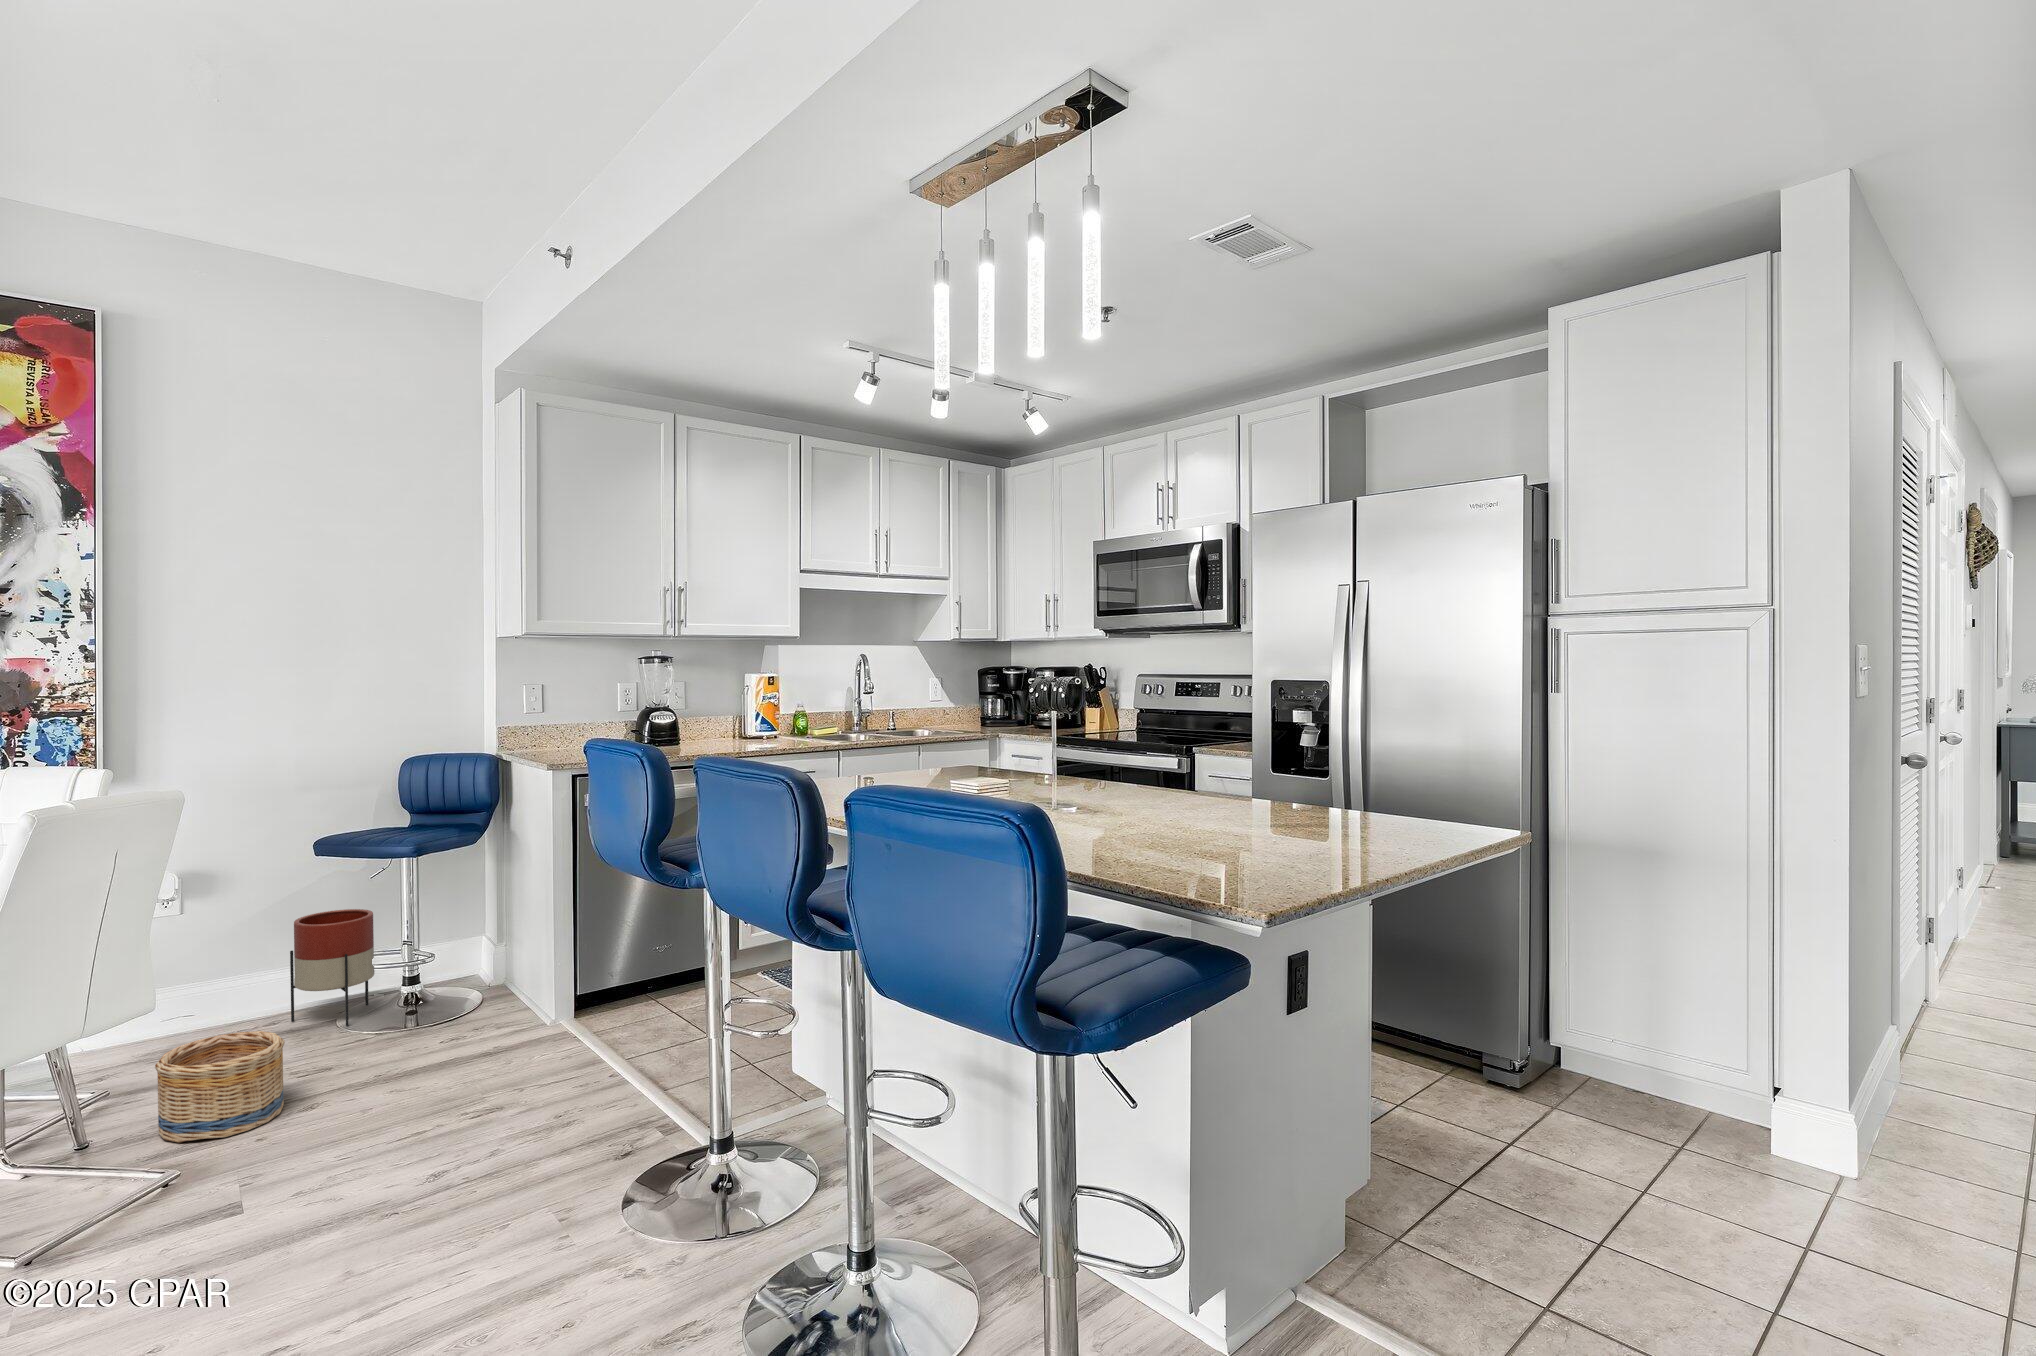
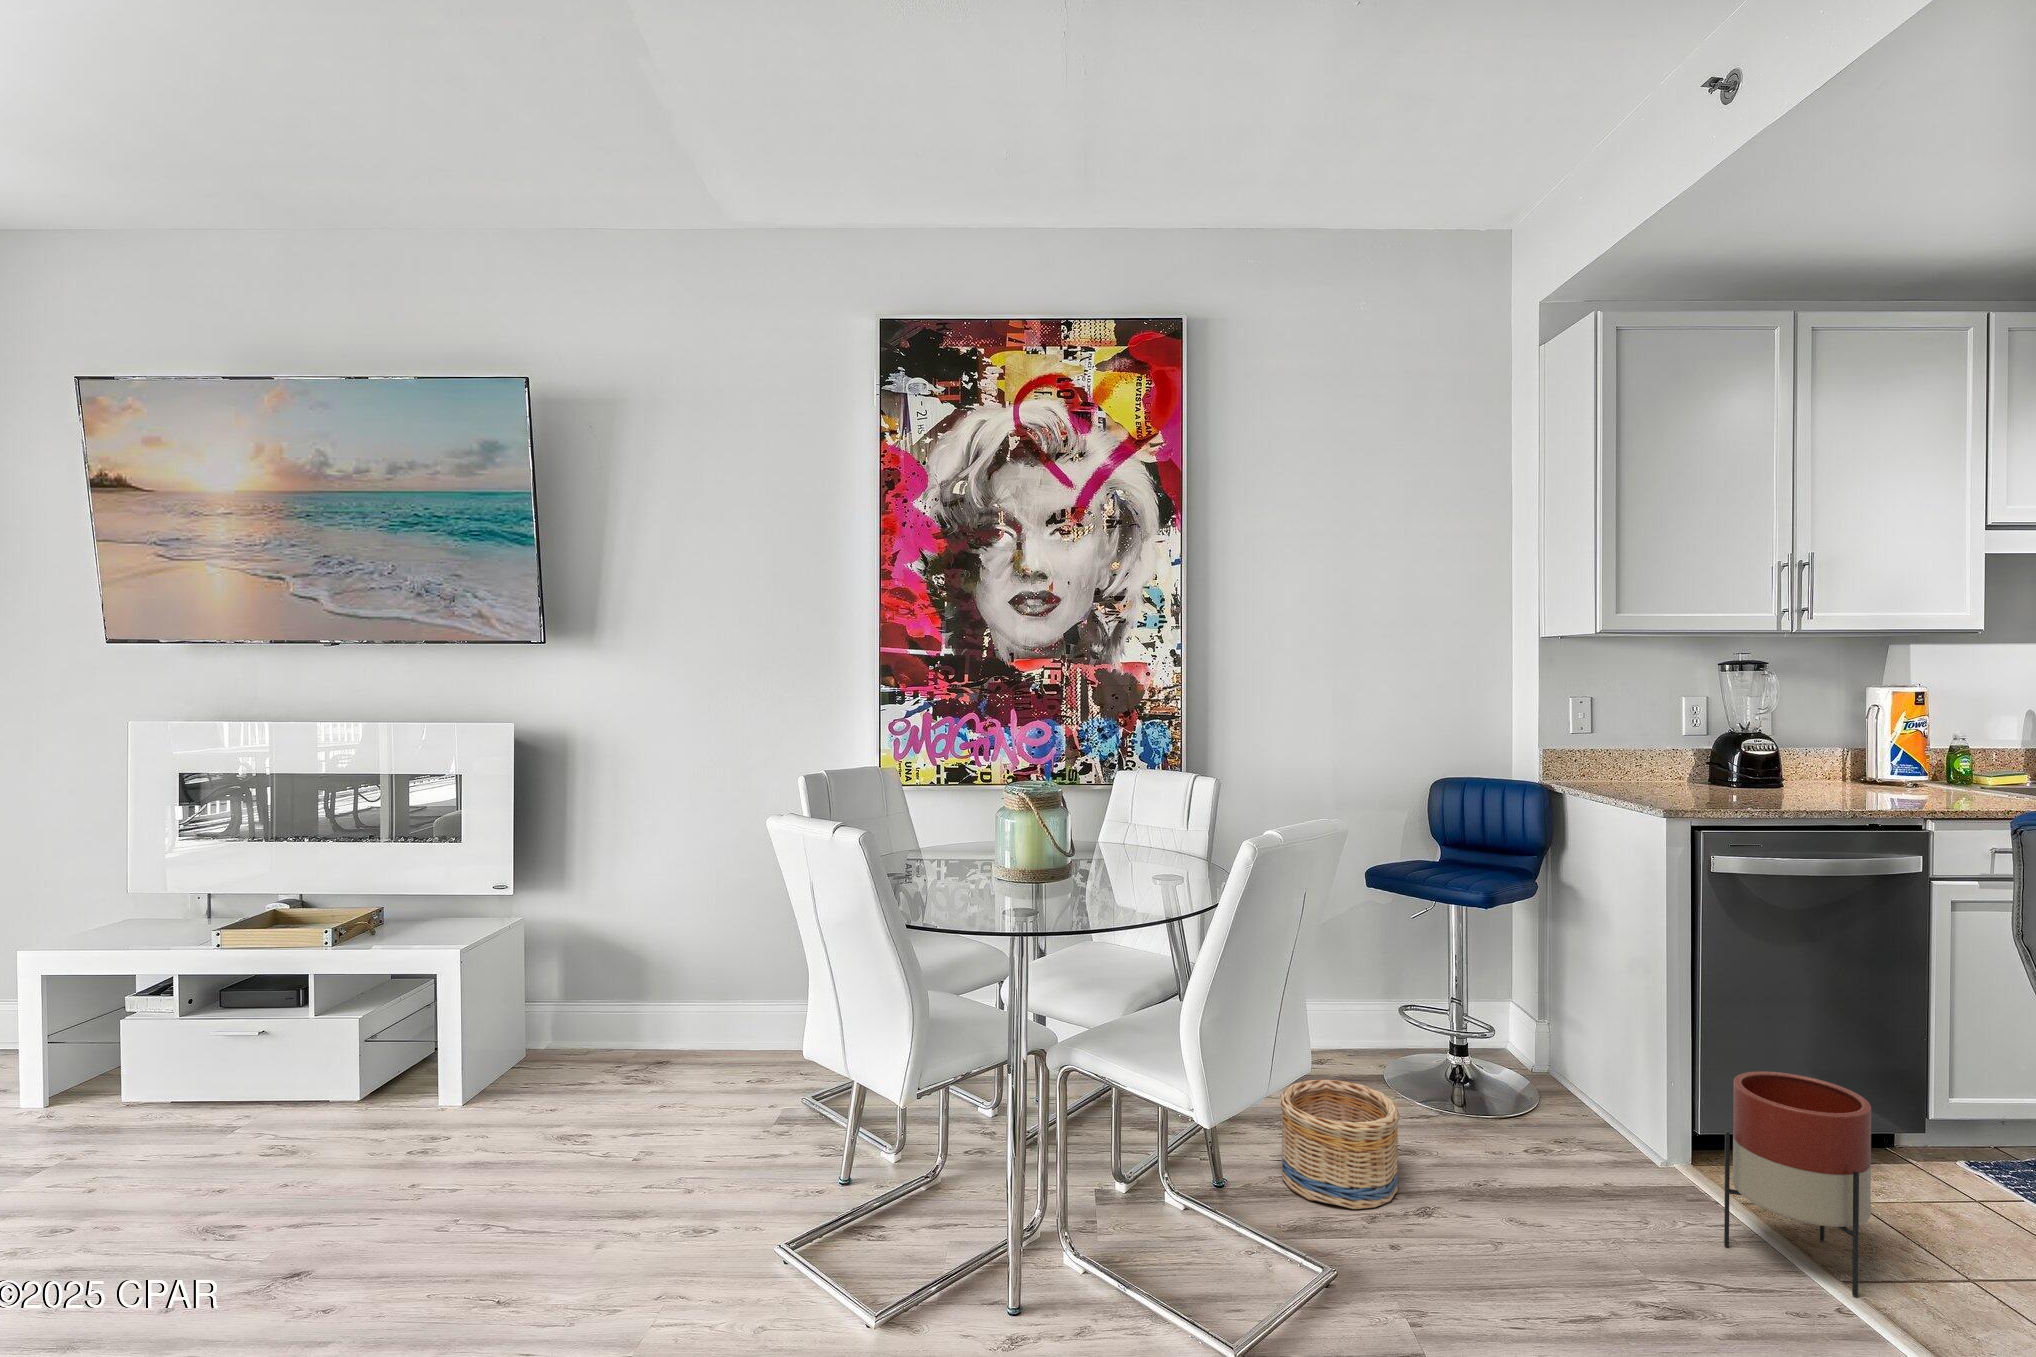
planter: present [290,909,375,1026] -> present [1724,1071,1871,1297]

